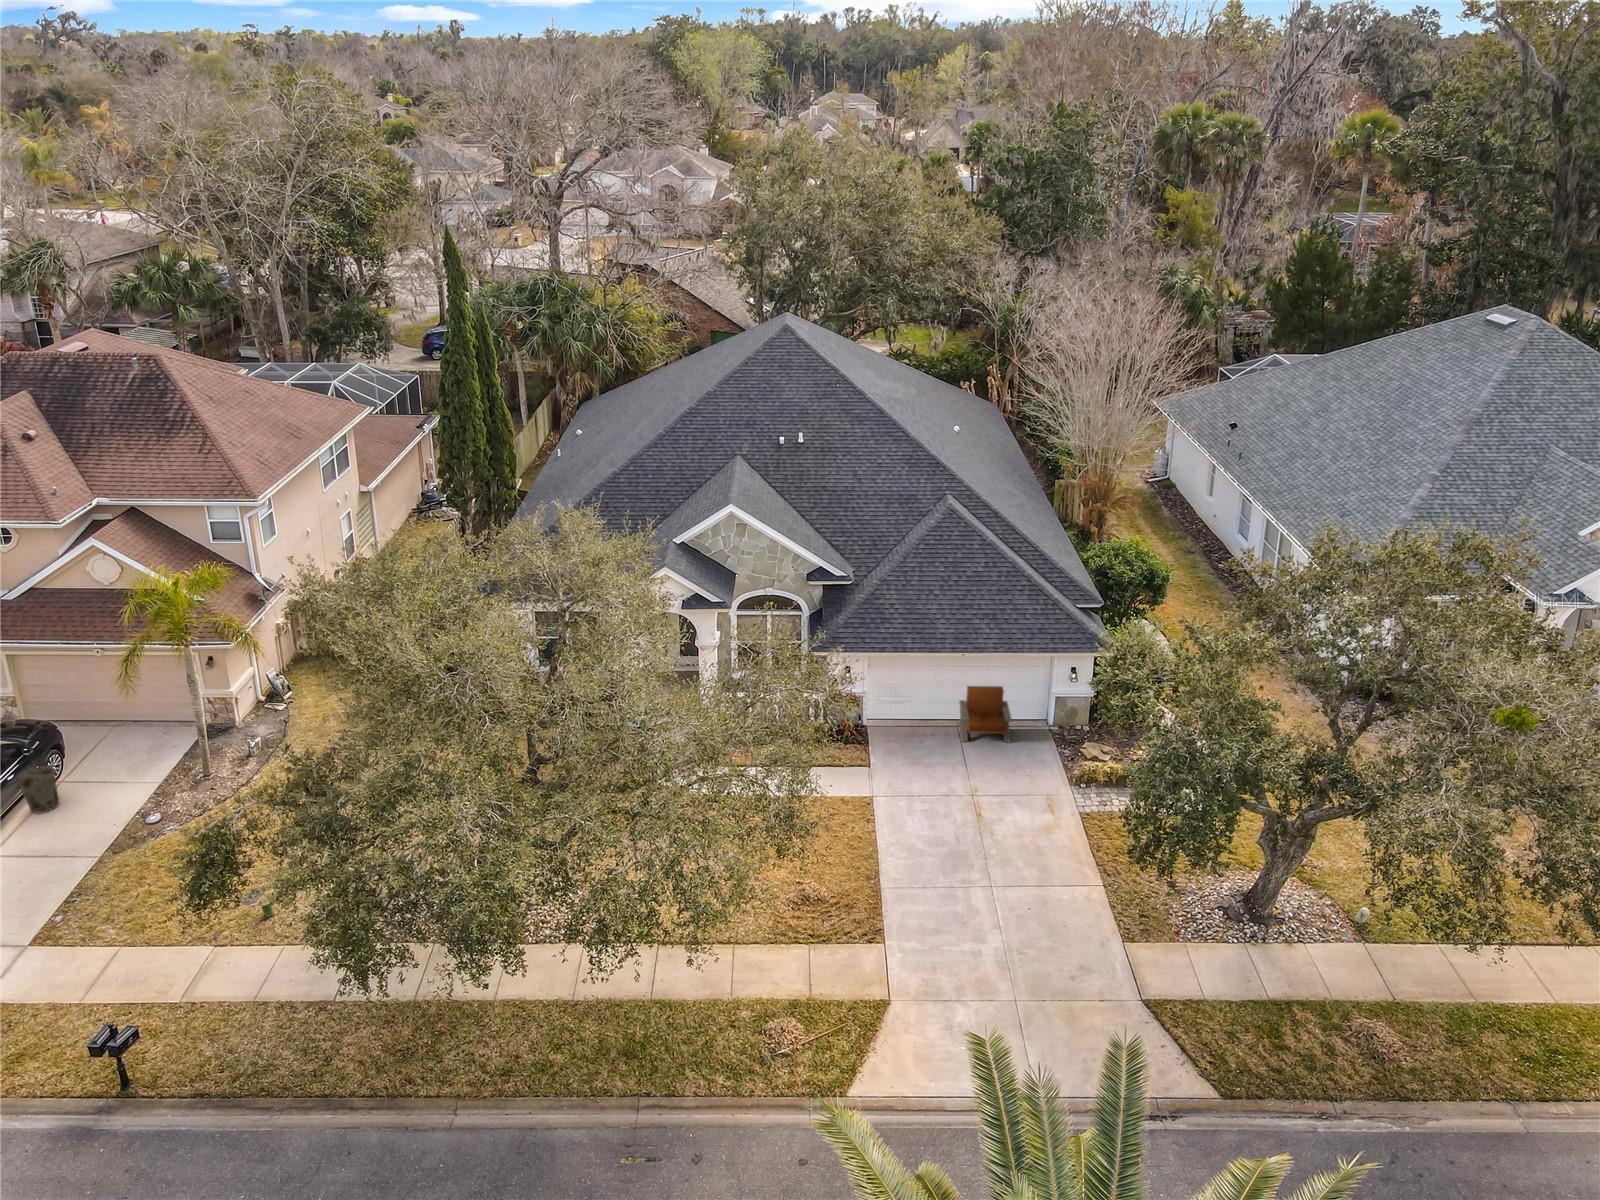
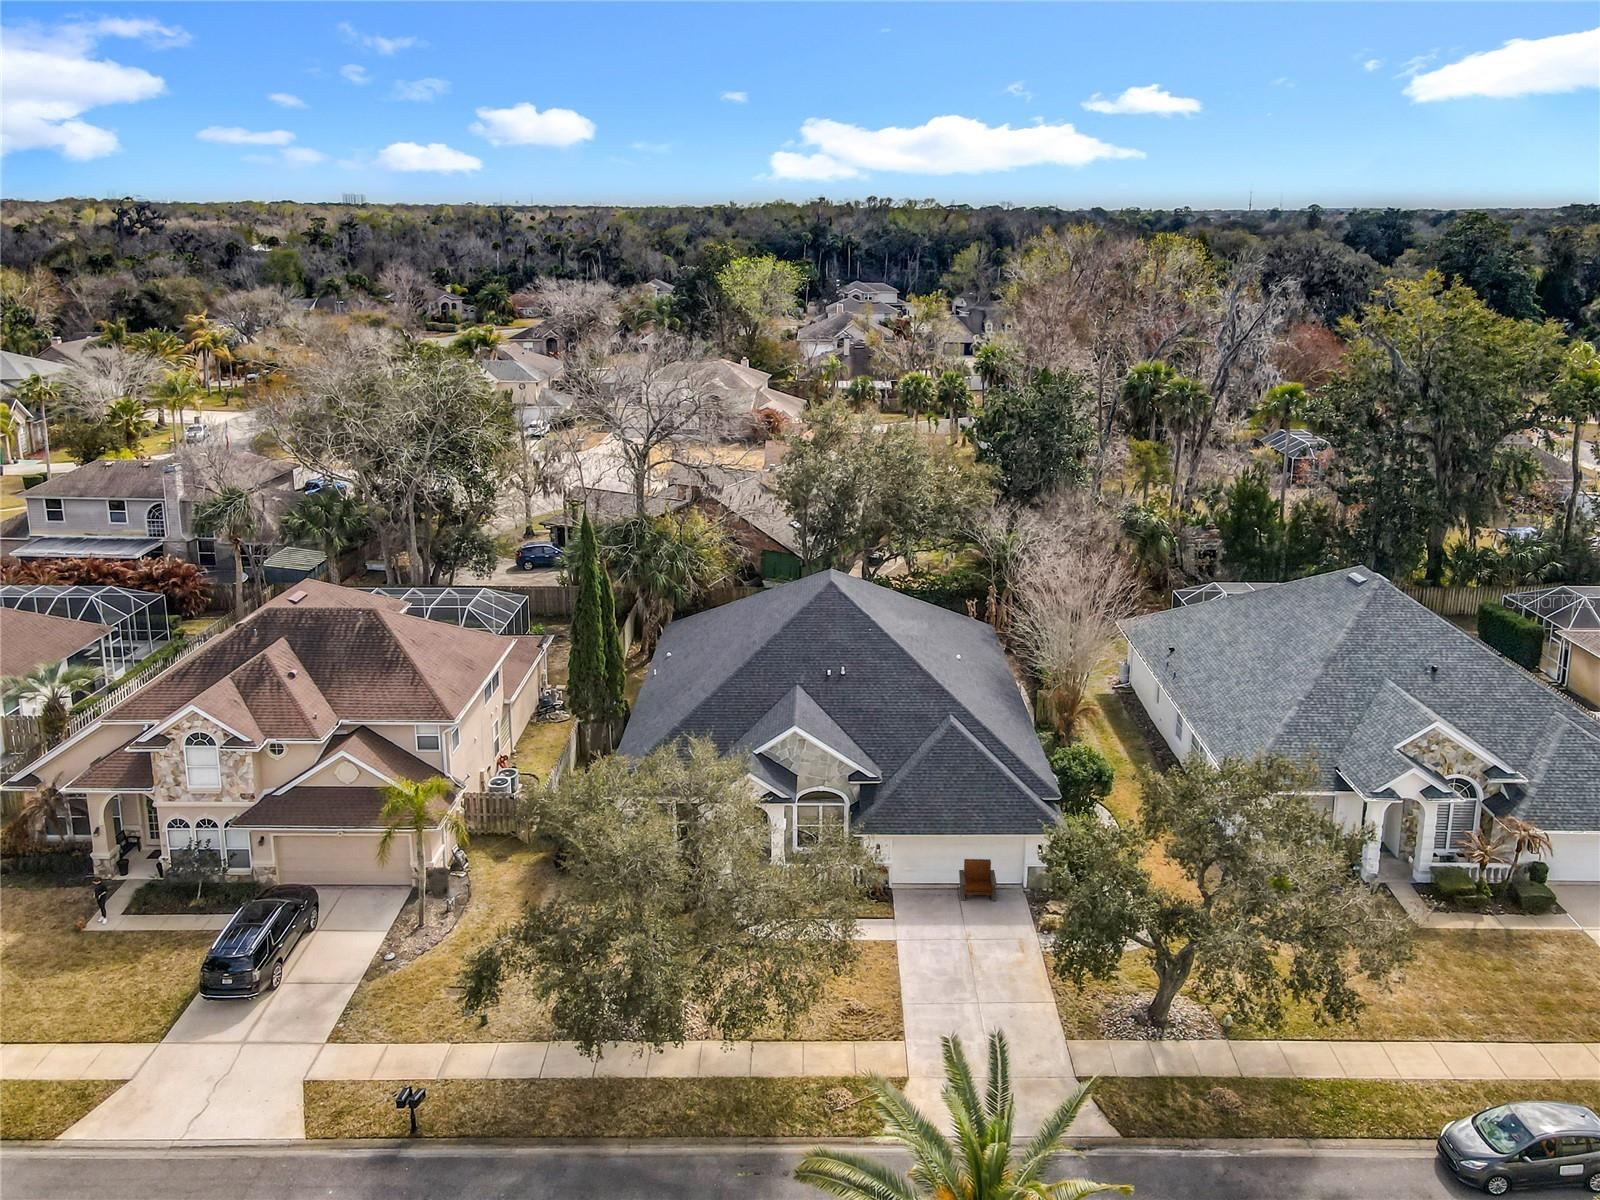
trash can: present [16,766,59,813] -> present [426,867,450,898]

